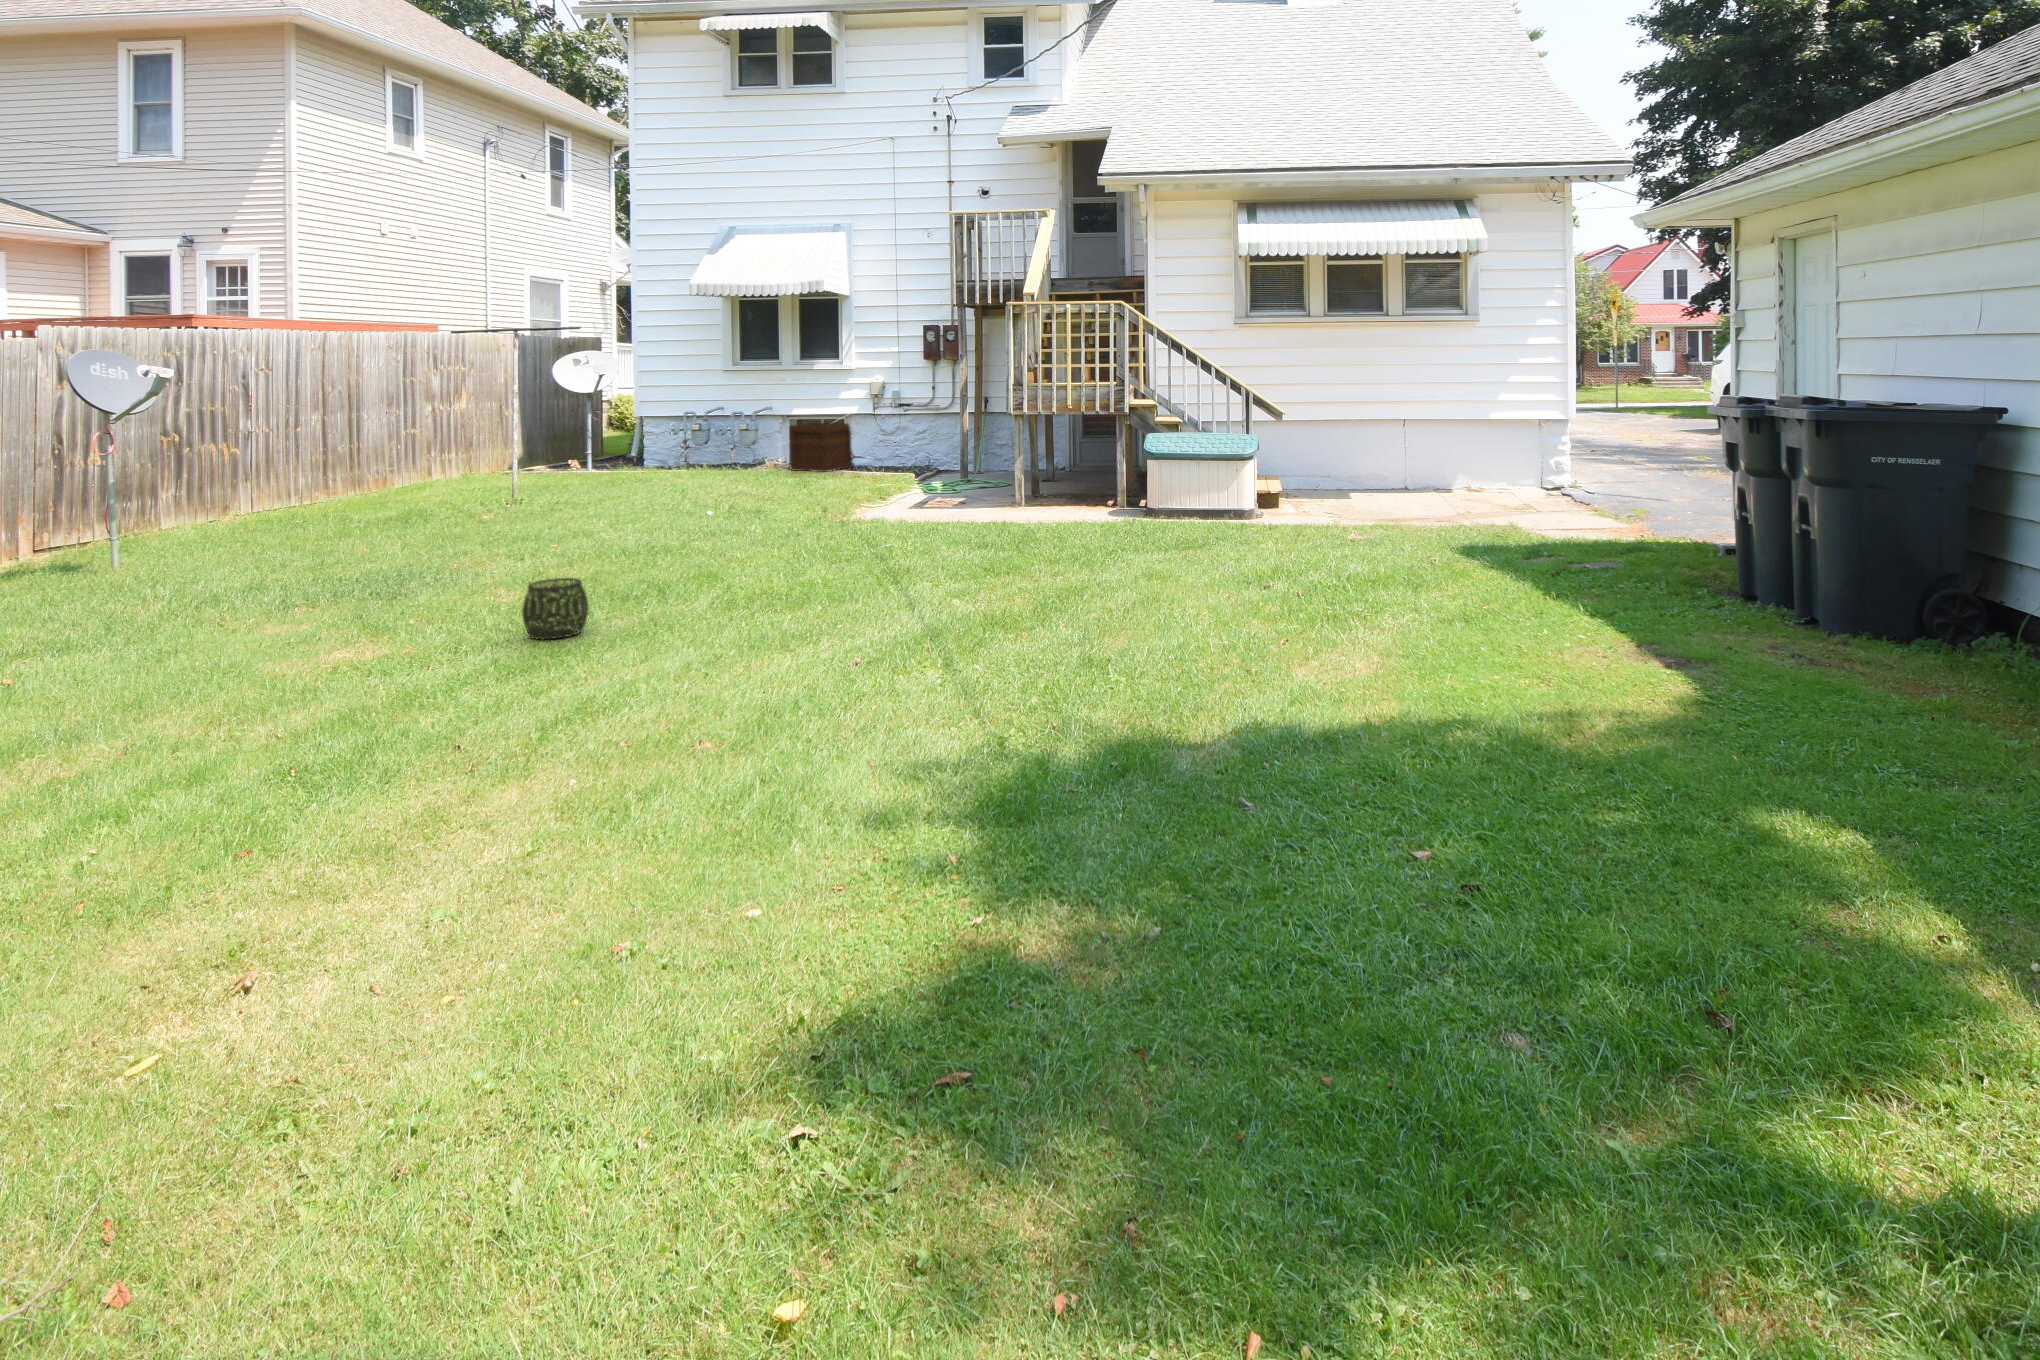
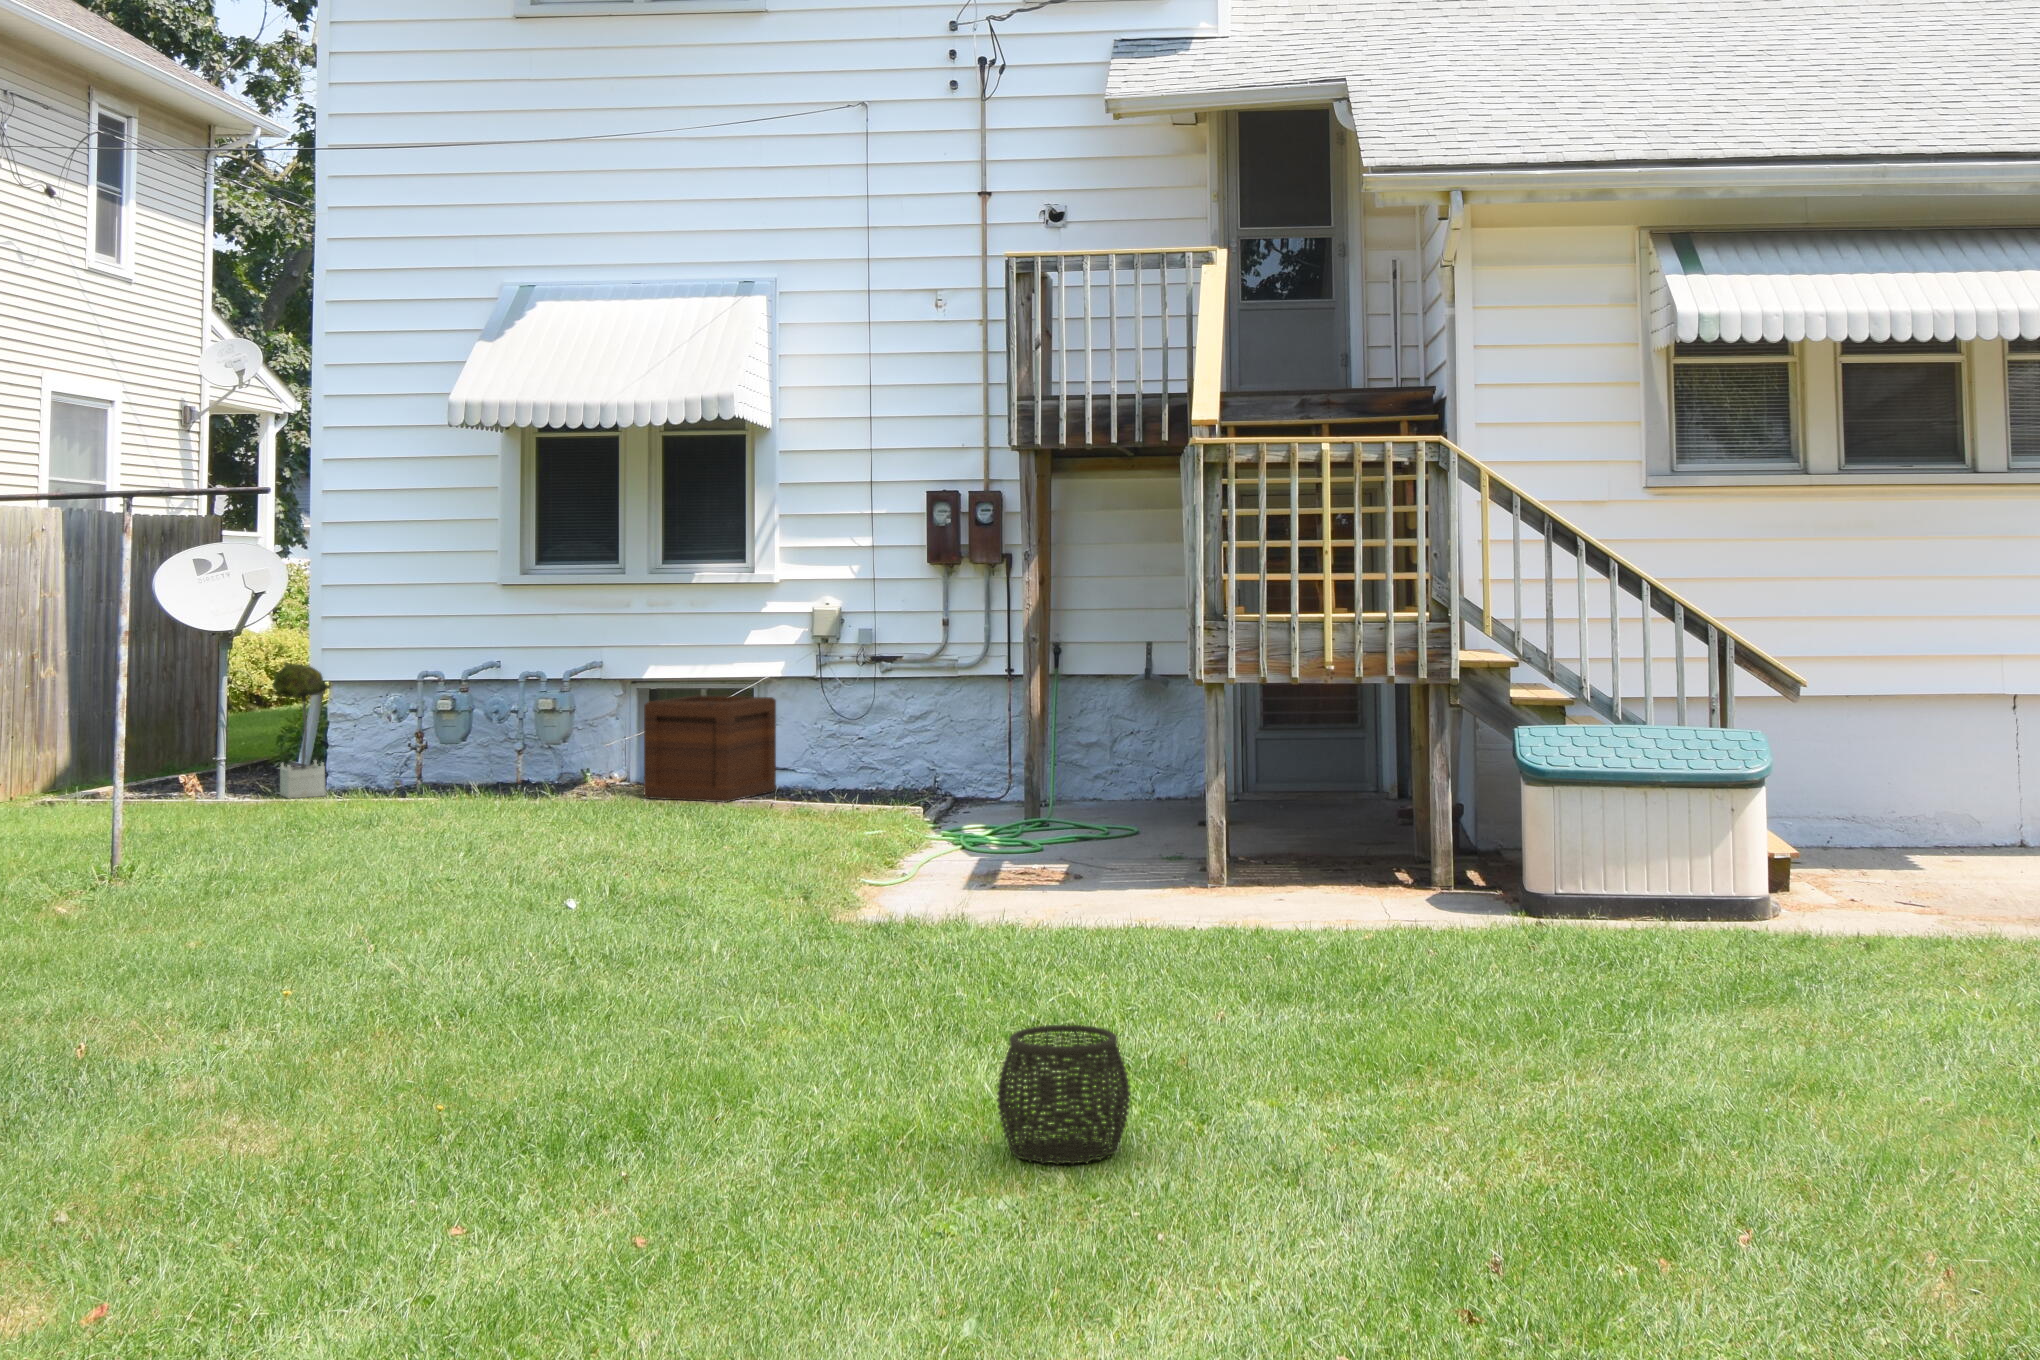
potted tree: none [614,406,643,471] -> present [272,662,330,798]
woven basket: present [522,578,588,640] -> present [997,1025,1130,1165]

